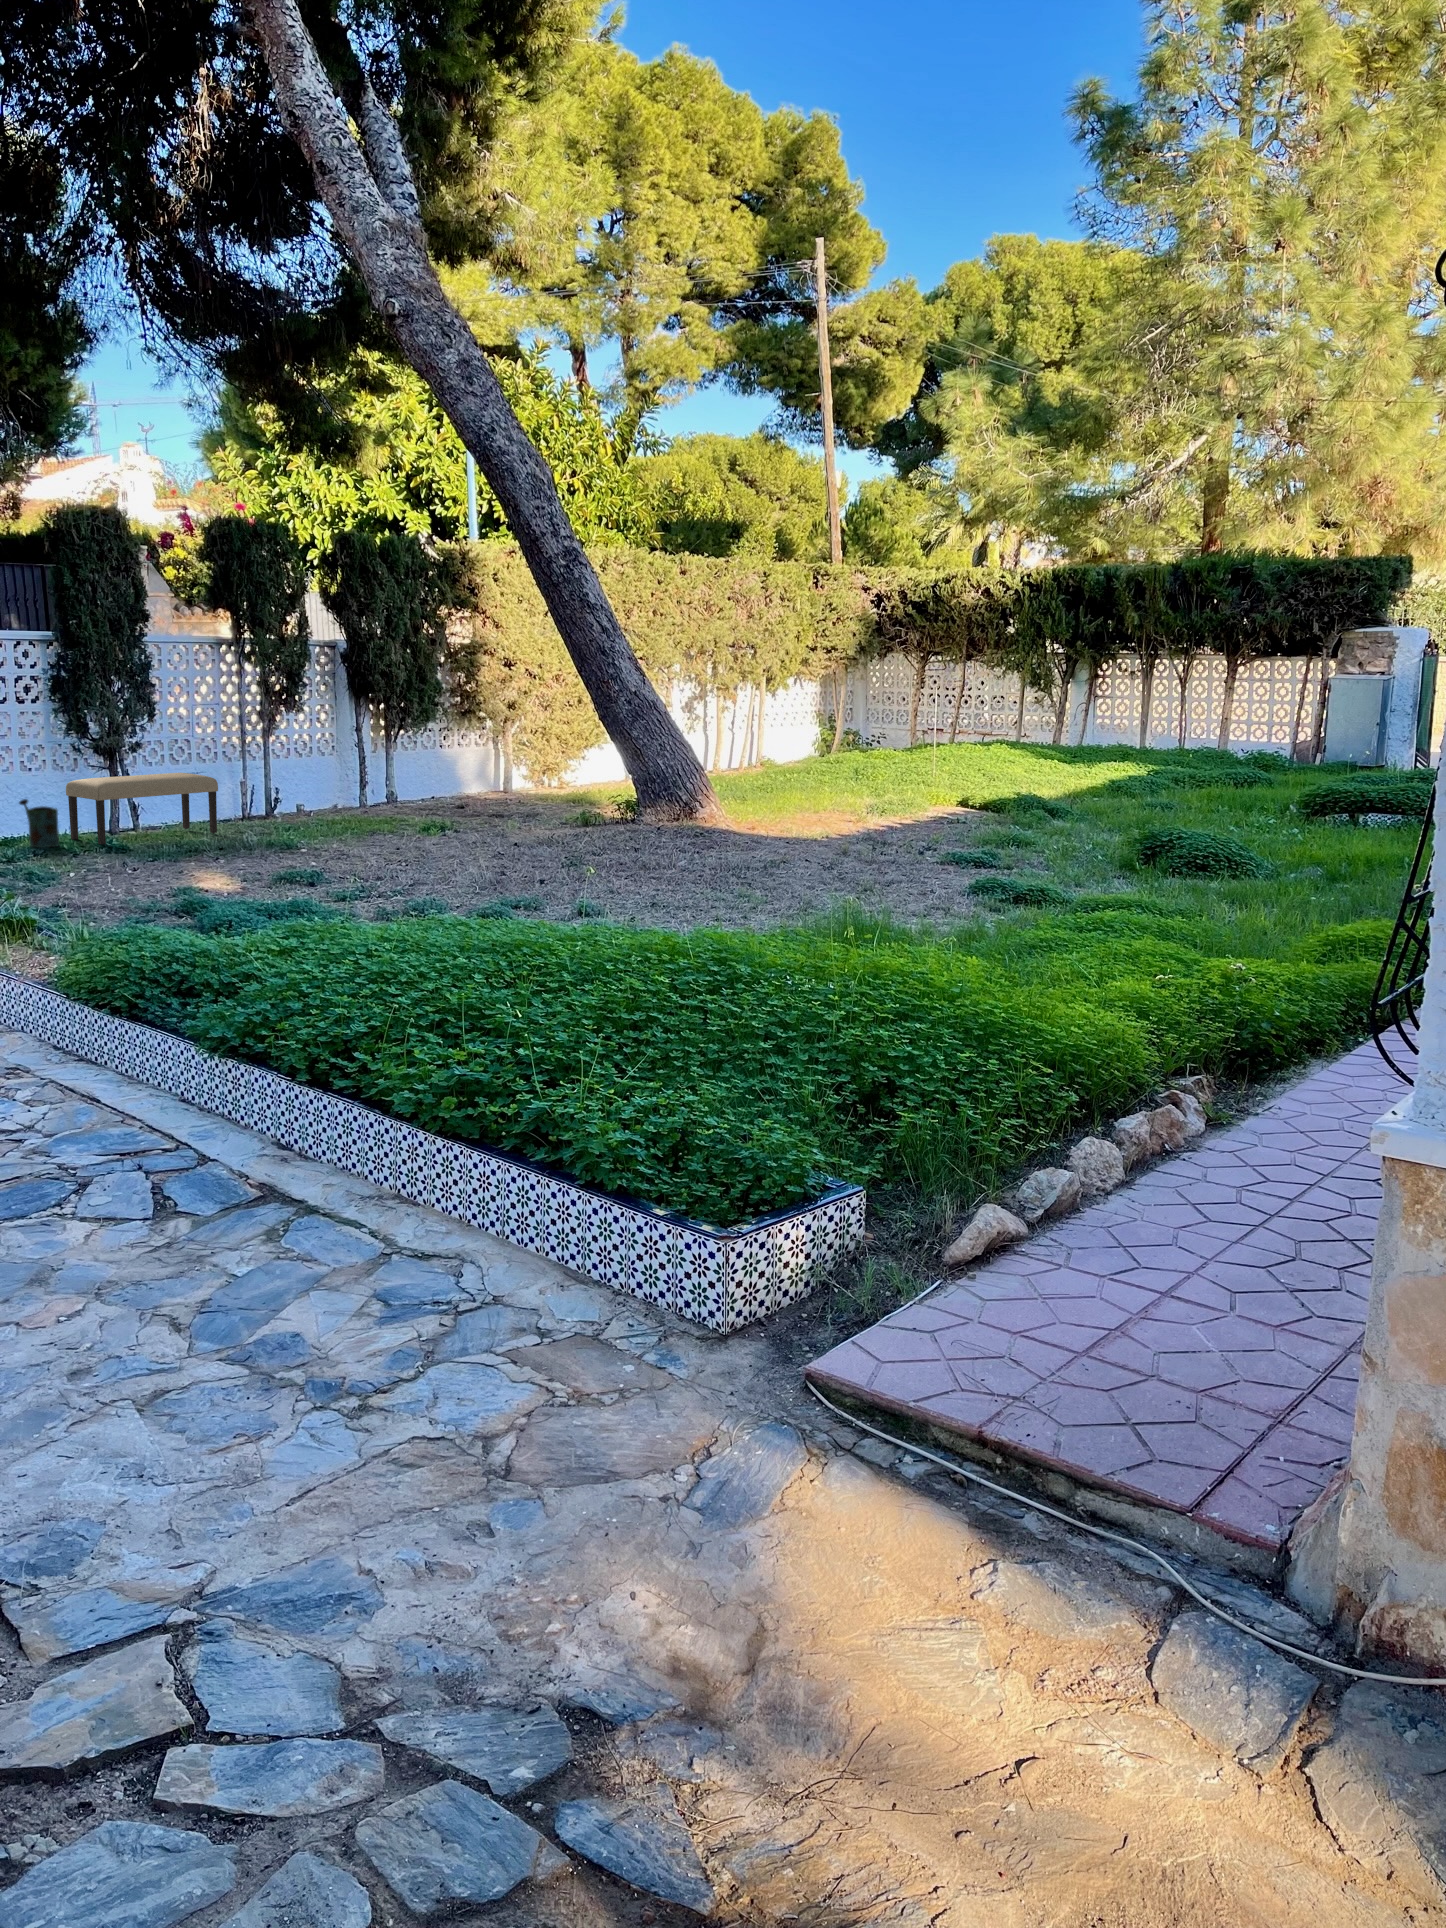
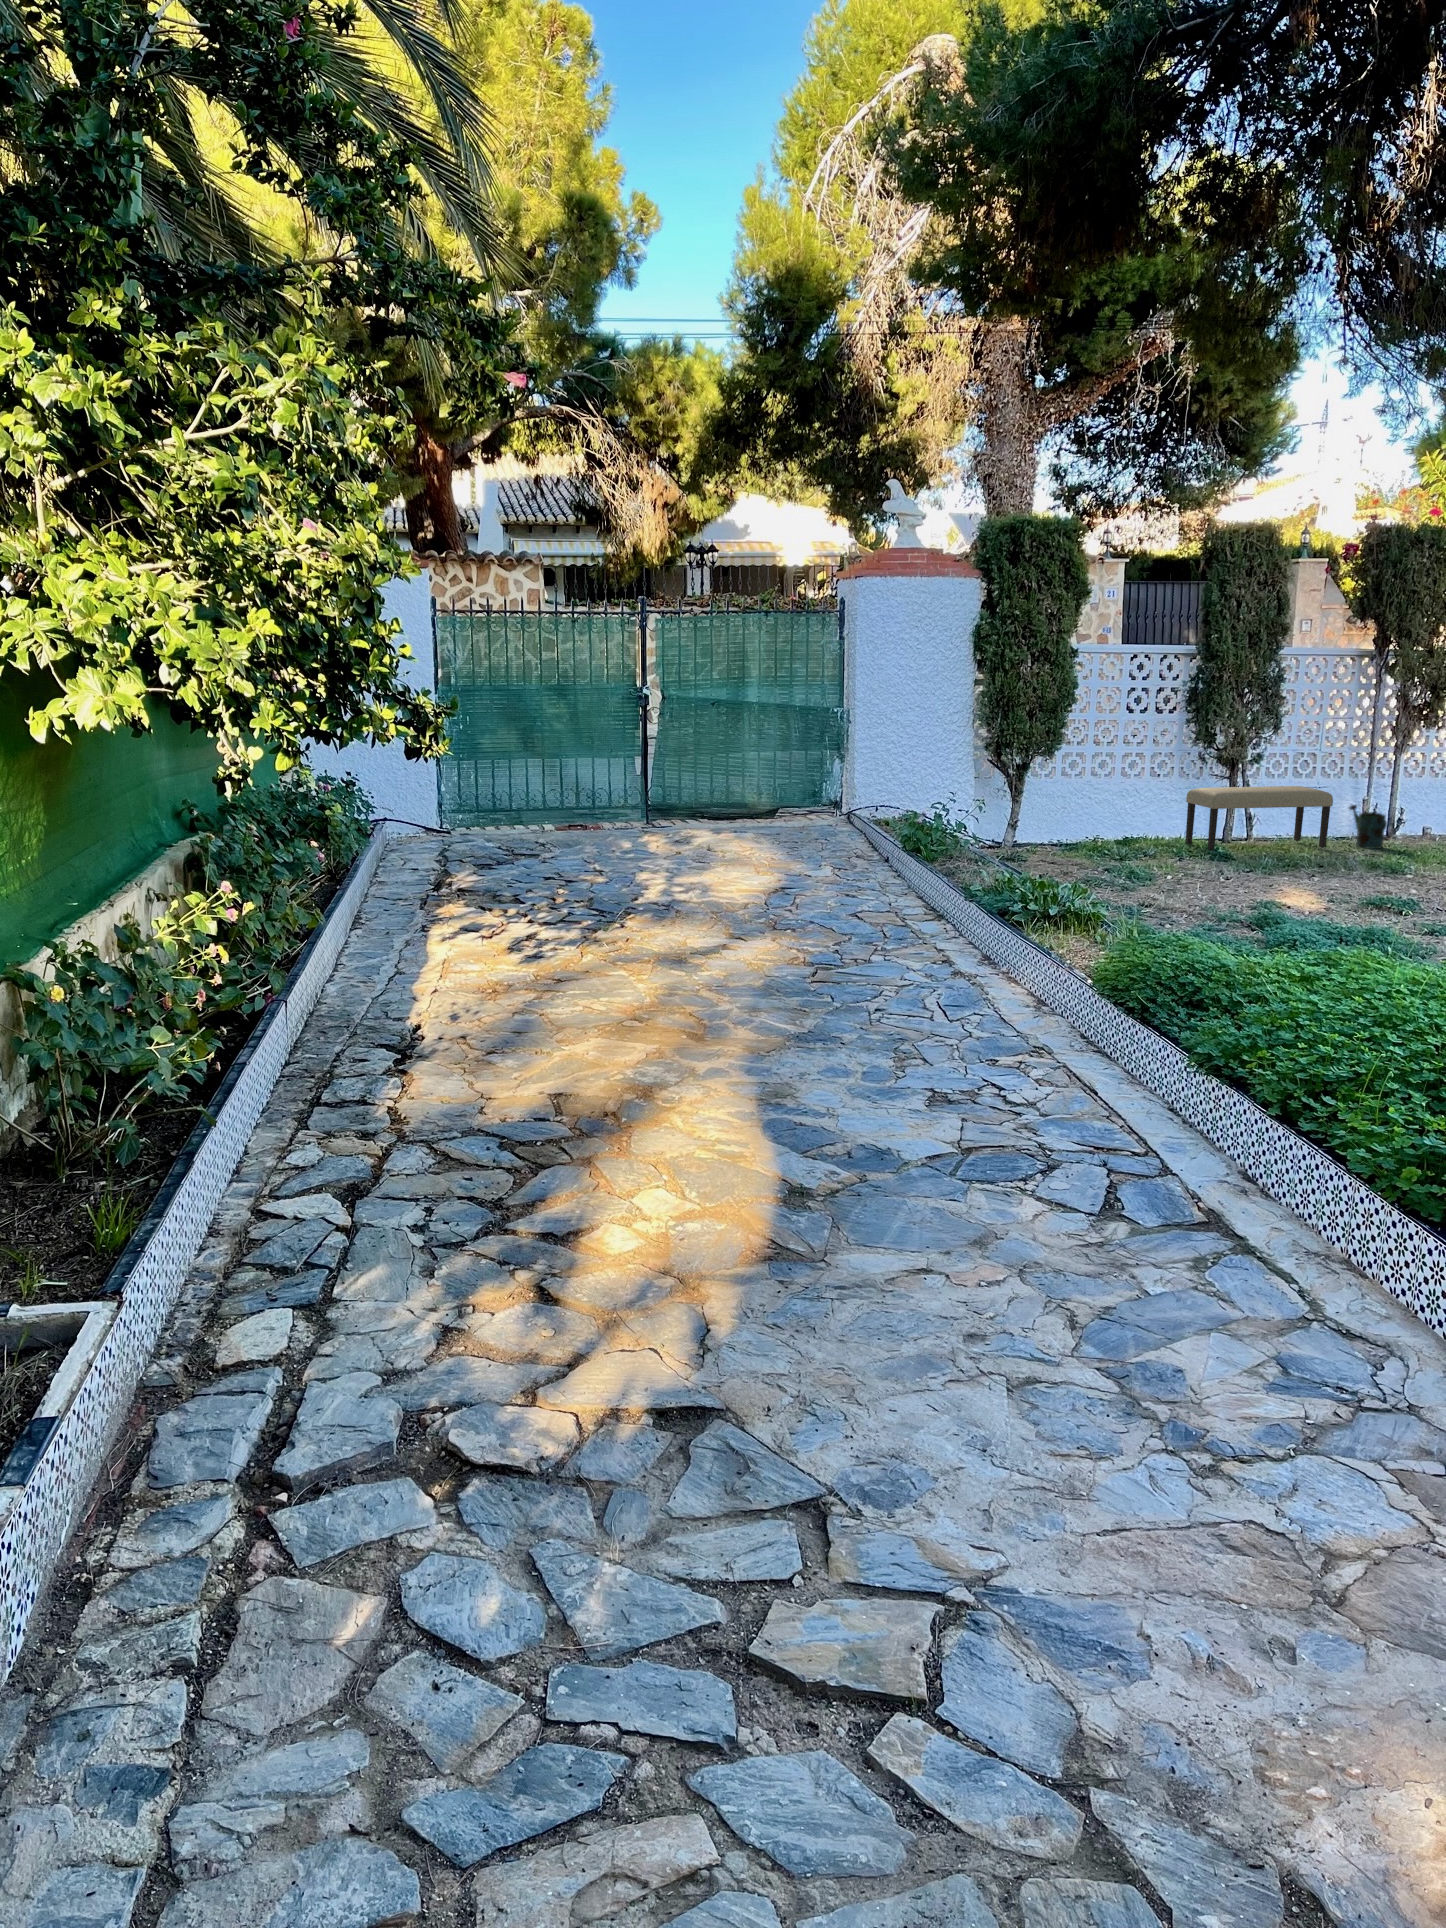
watering can: present [19,799,59,848] -> present [1349,805,1387,849]

